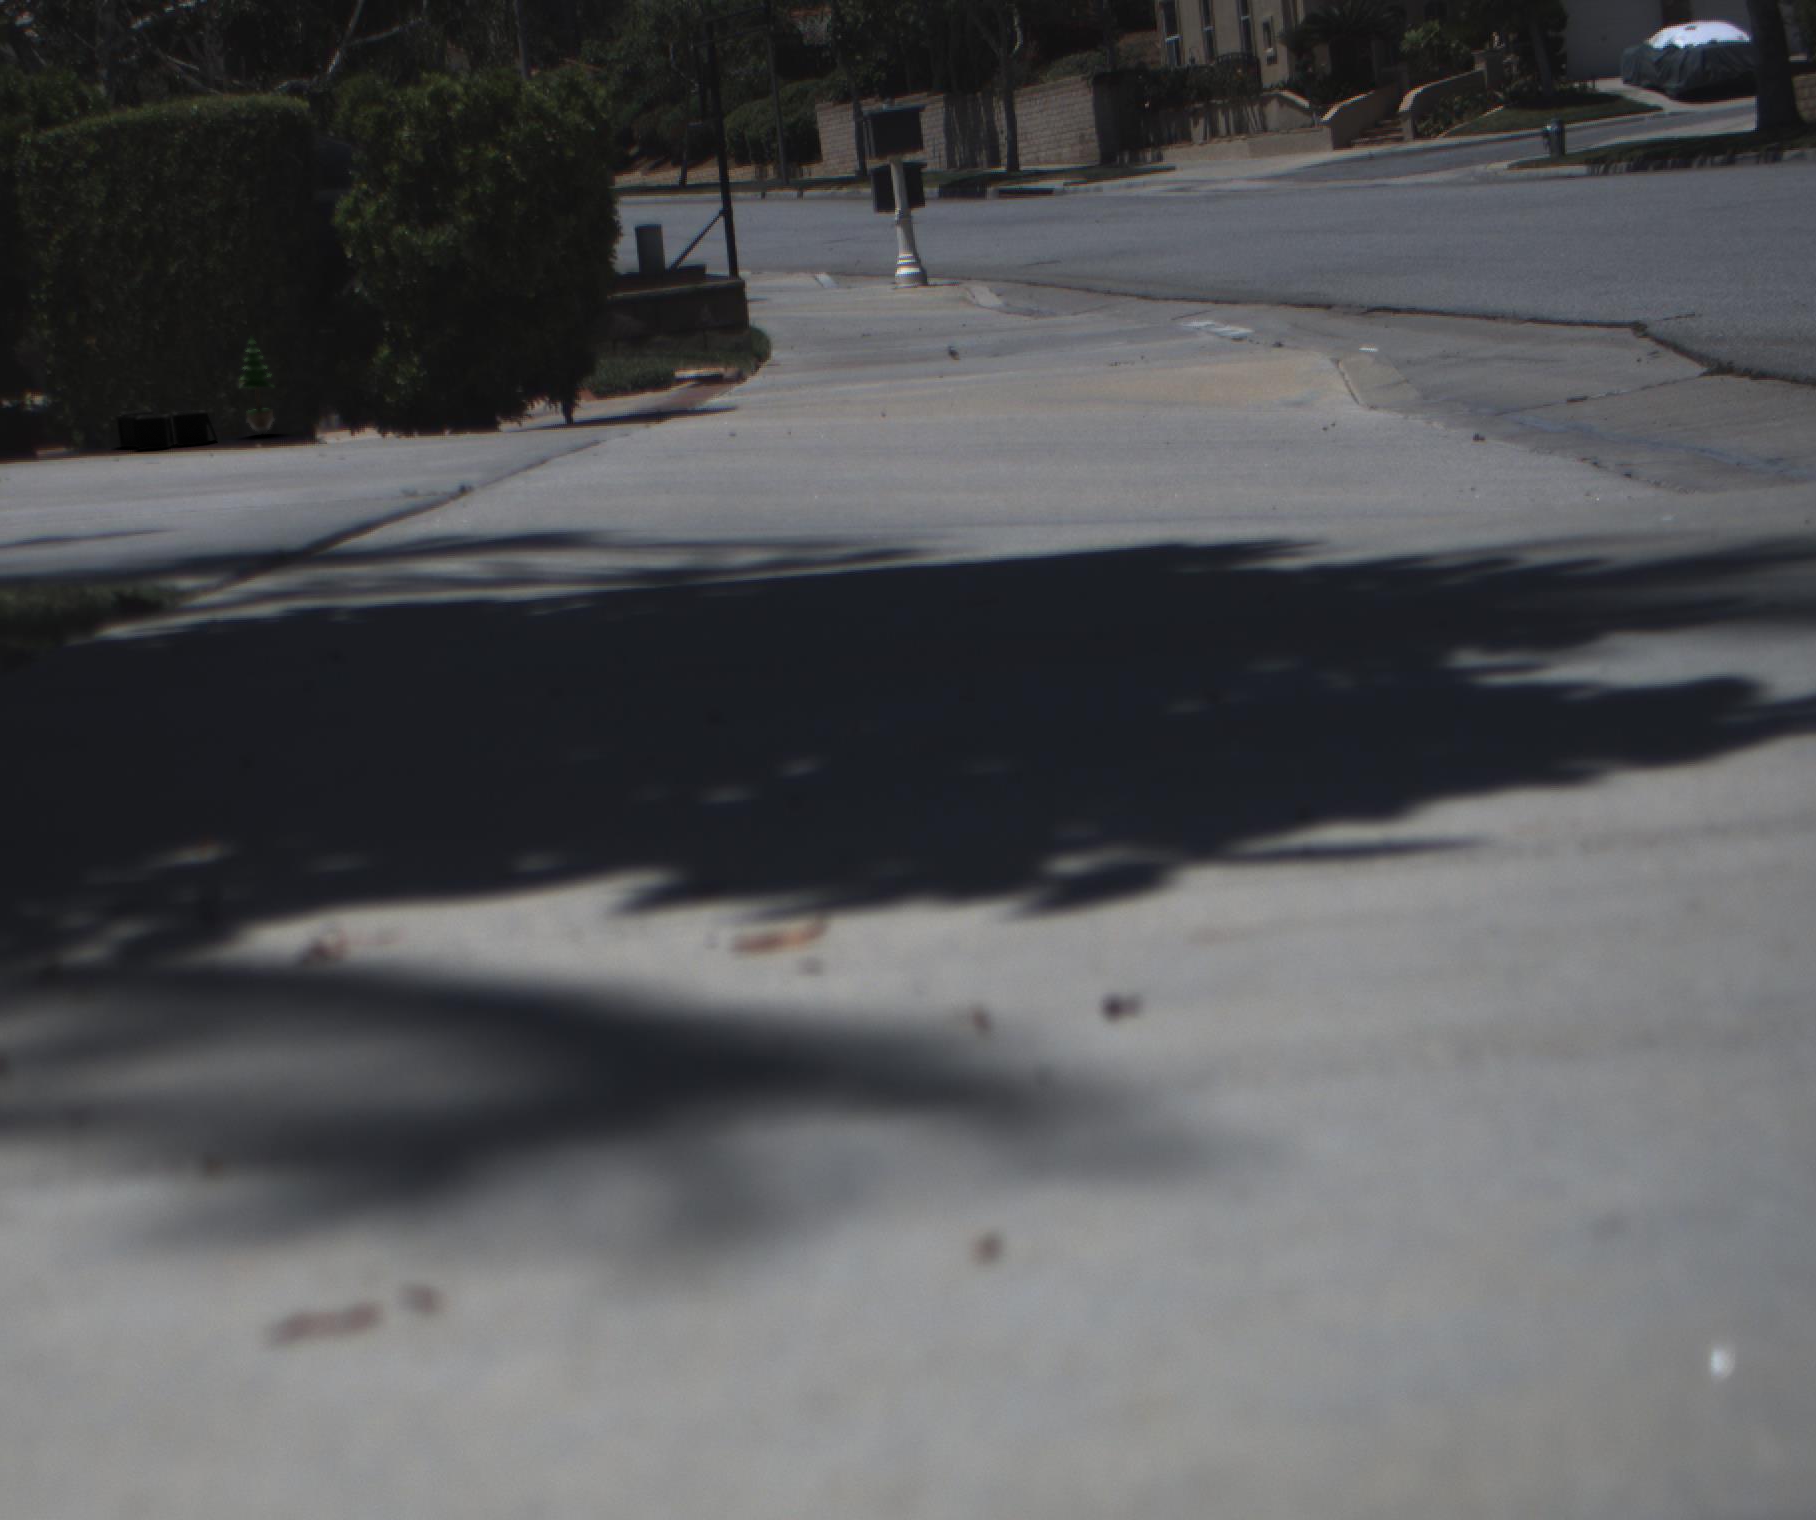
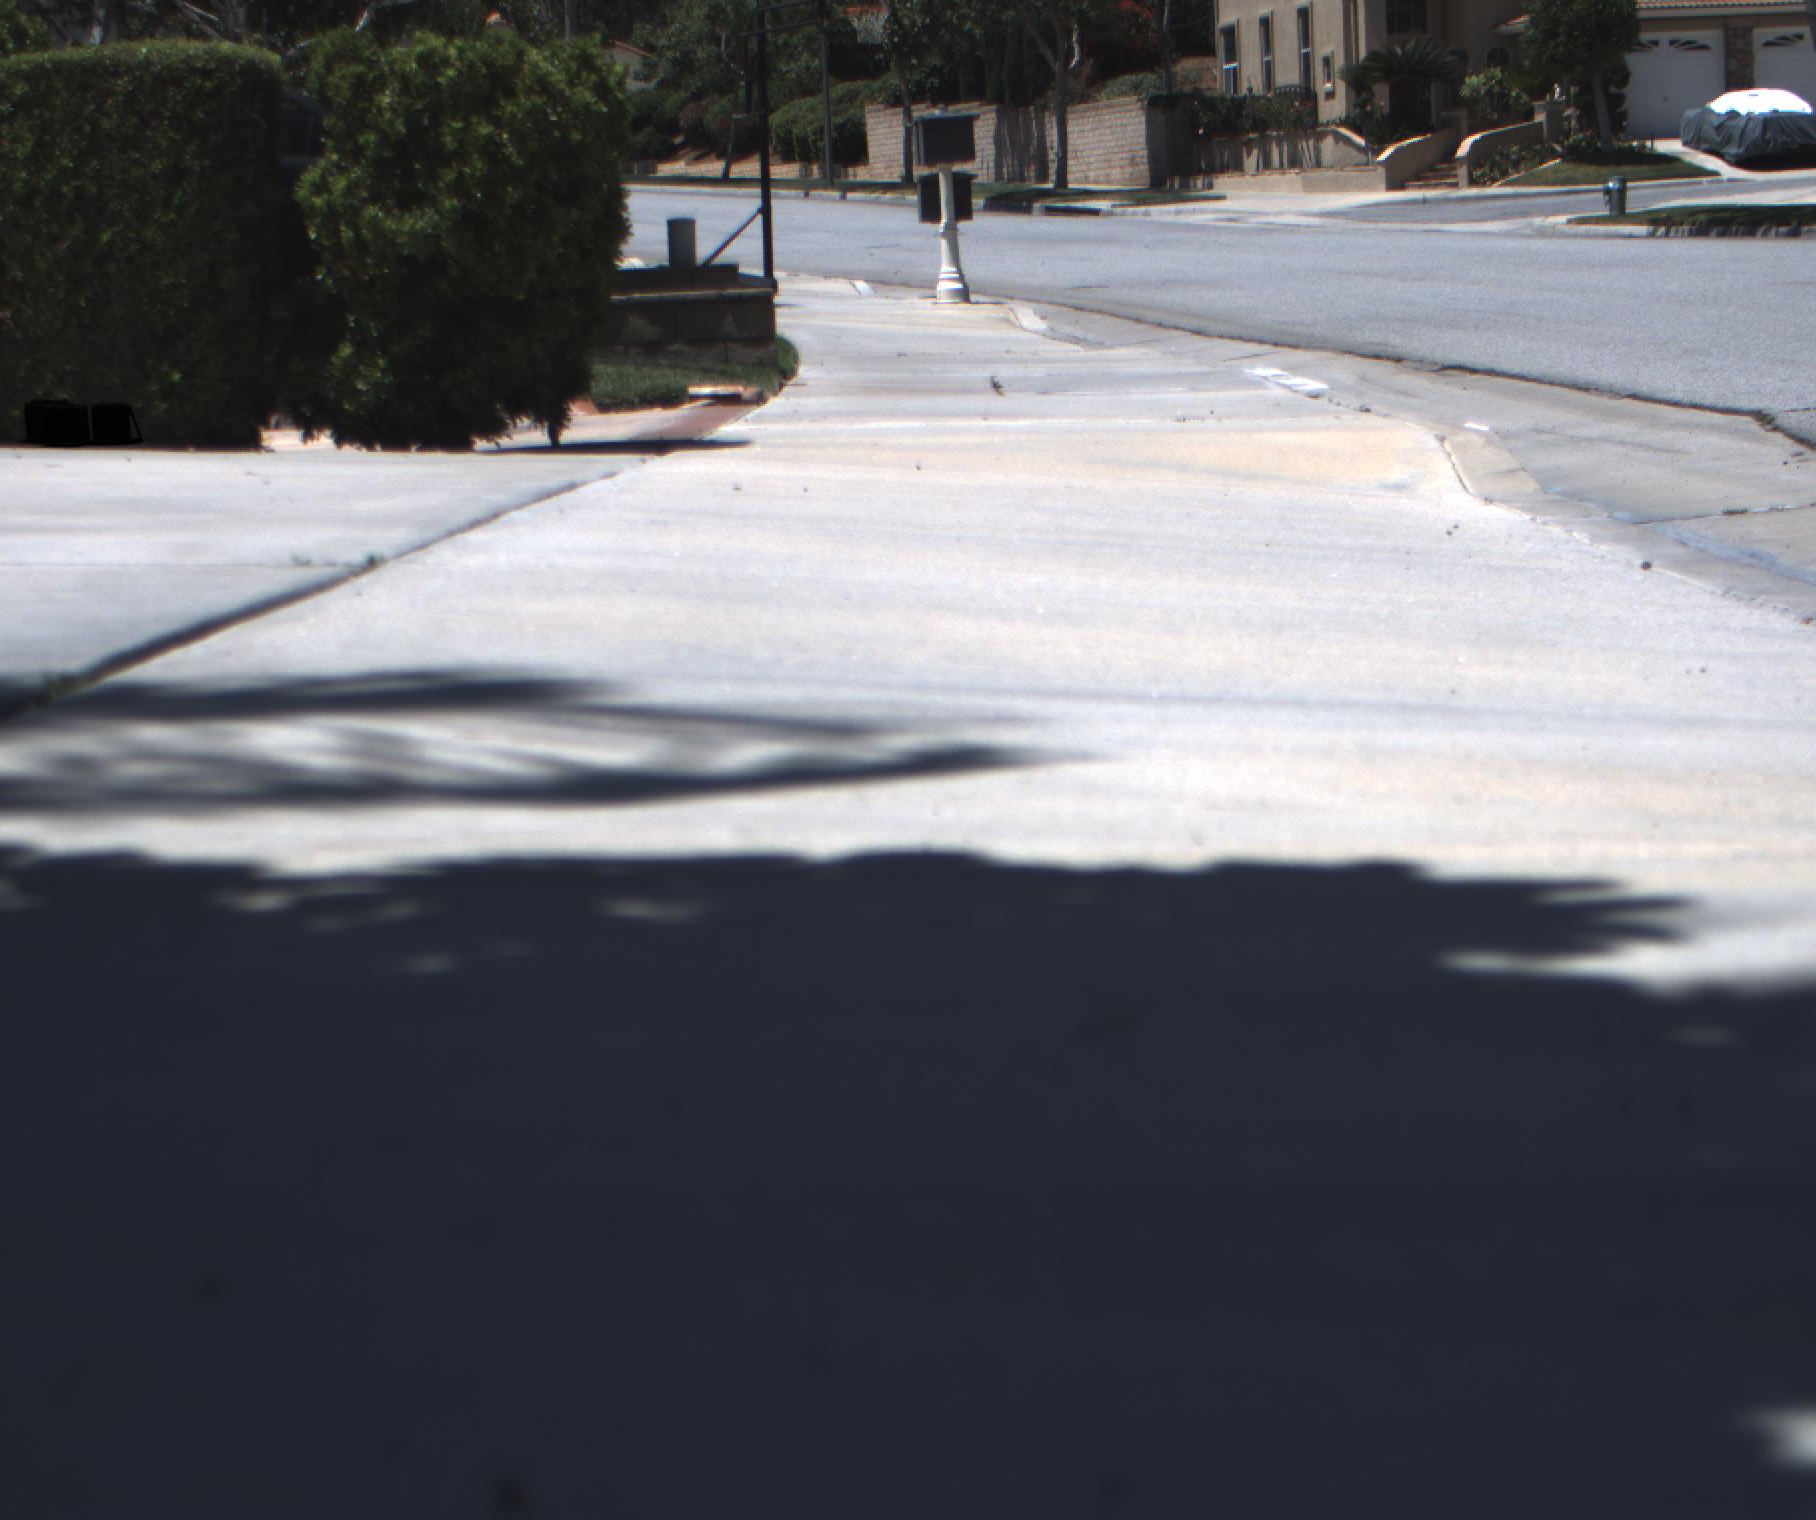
potted tree: present [241,337,274,434] -> none [173,318,215,436]

